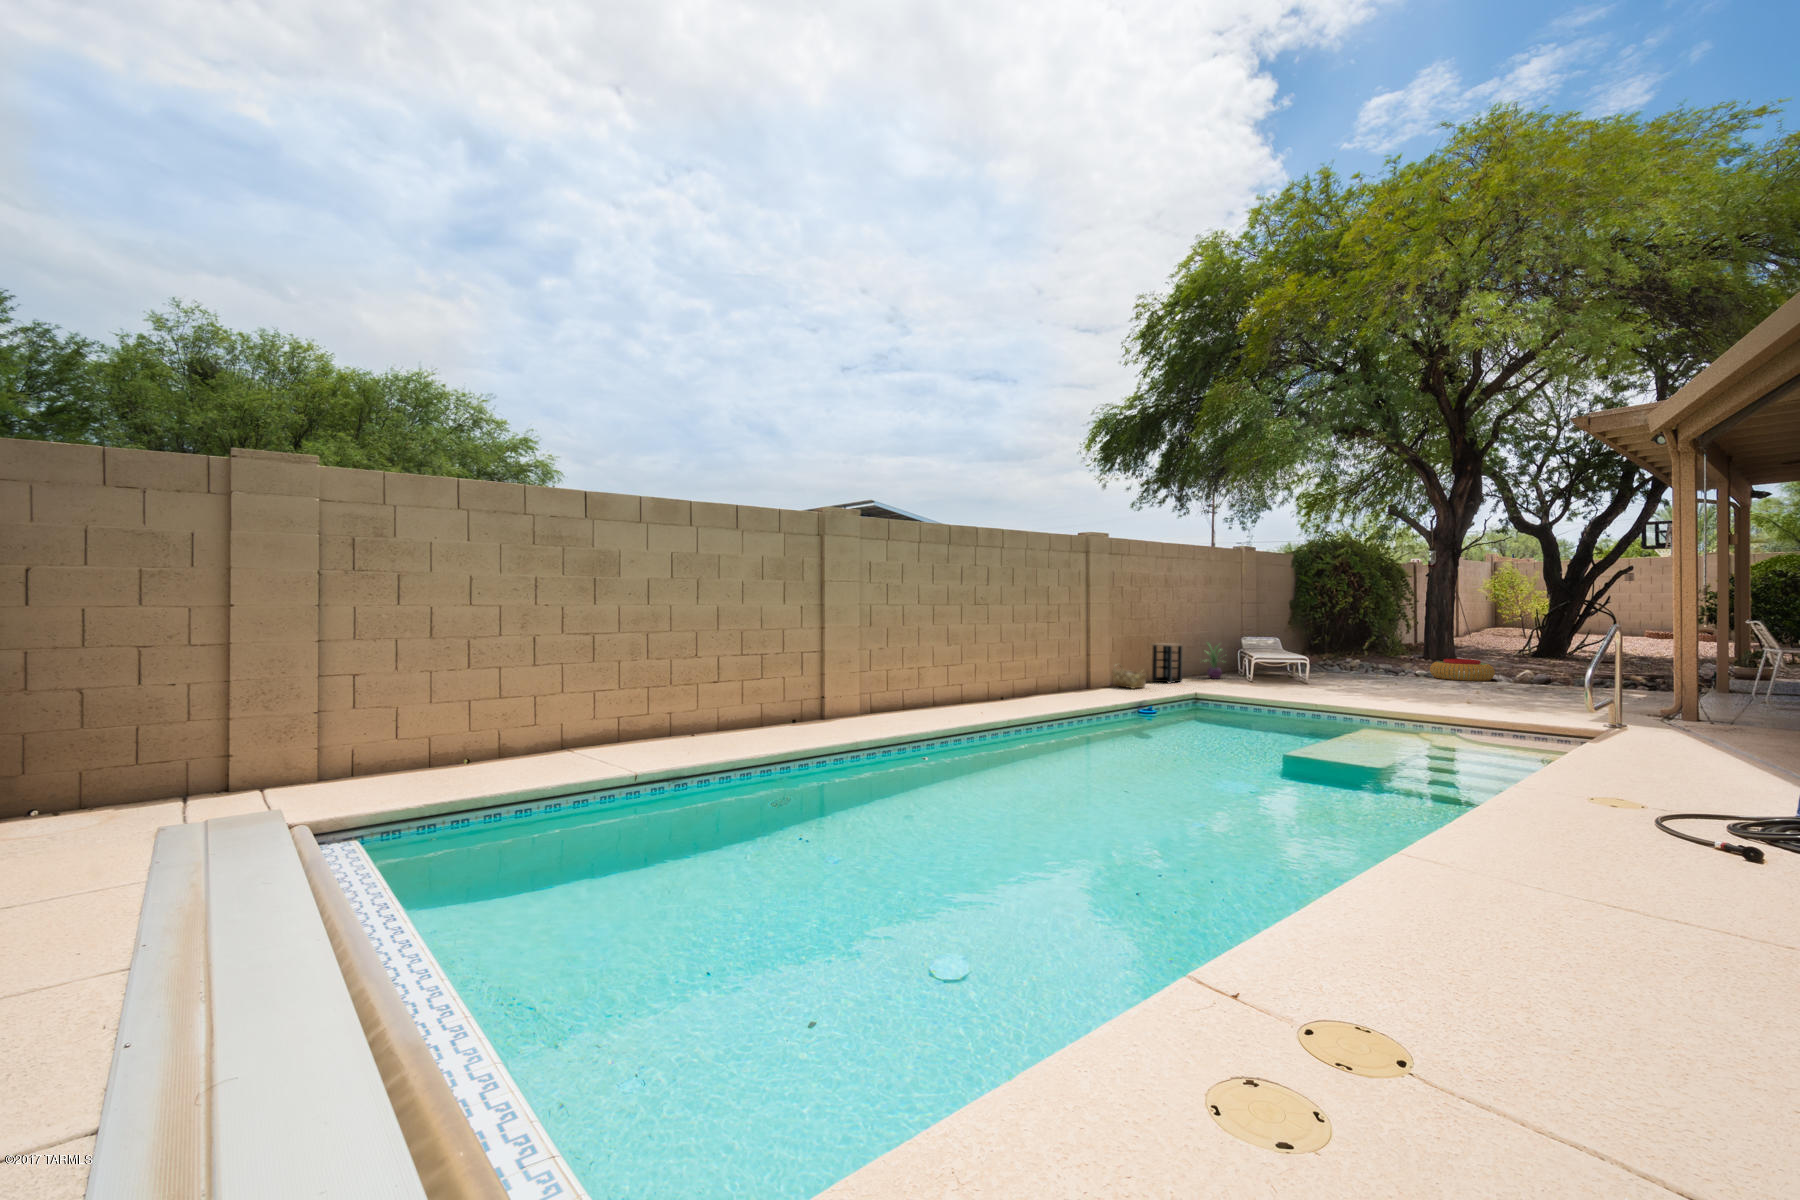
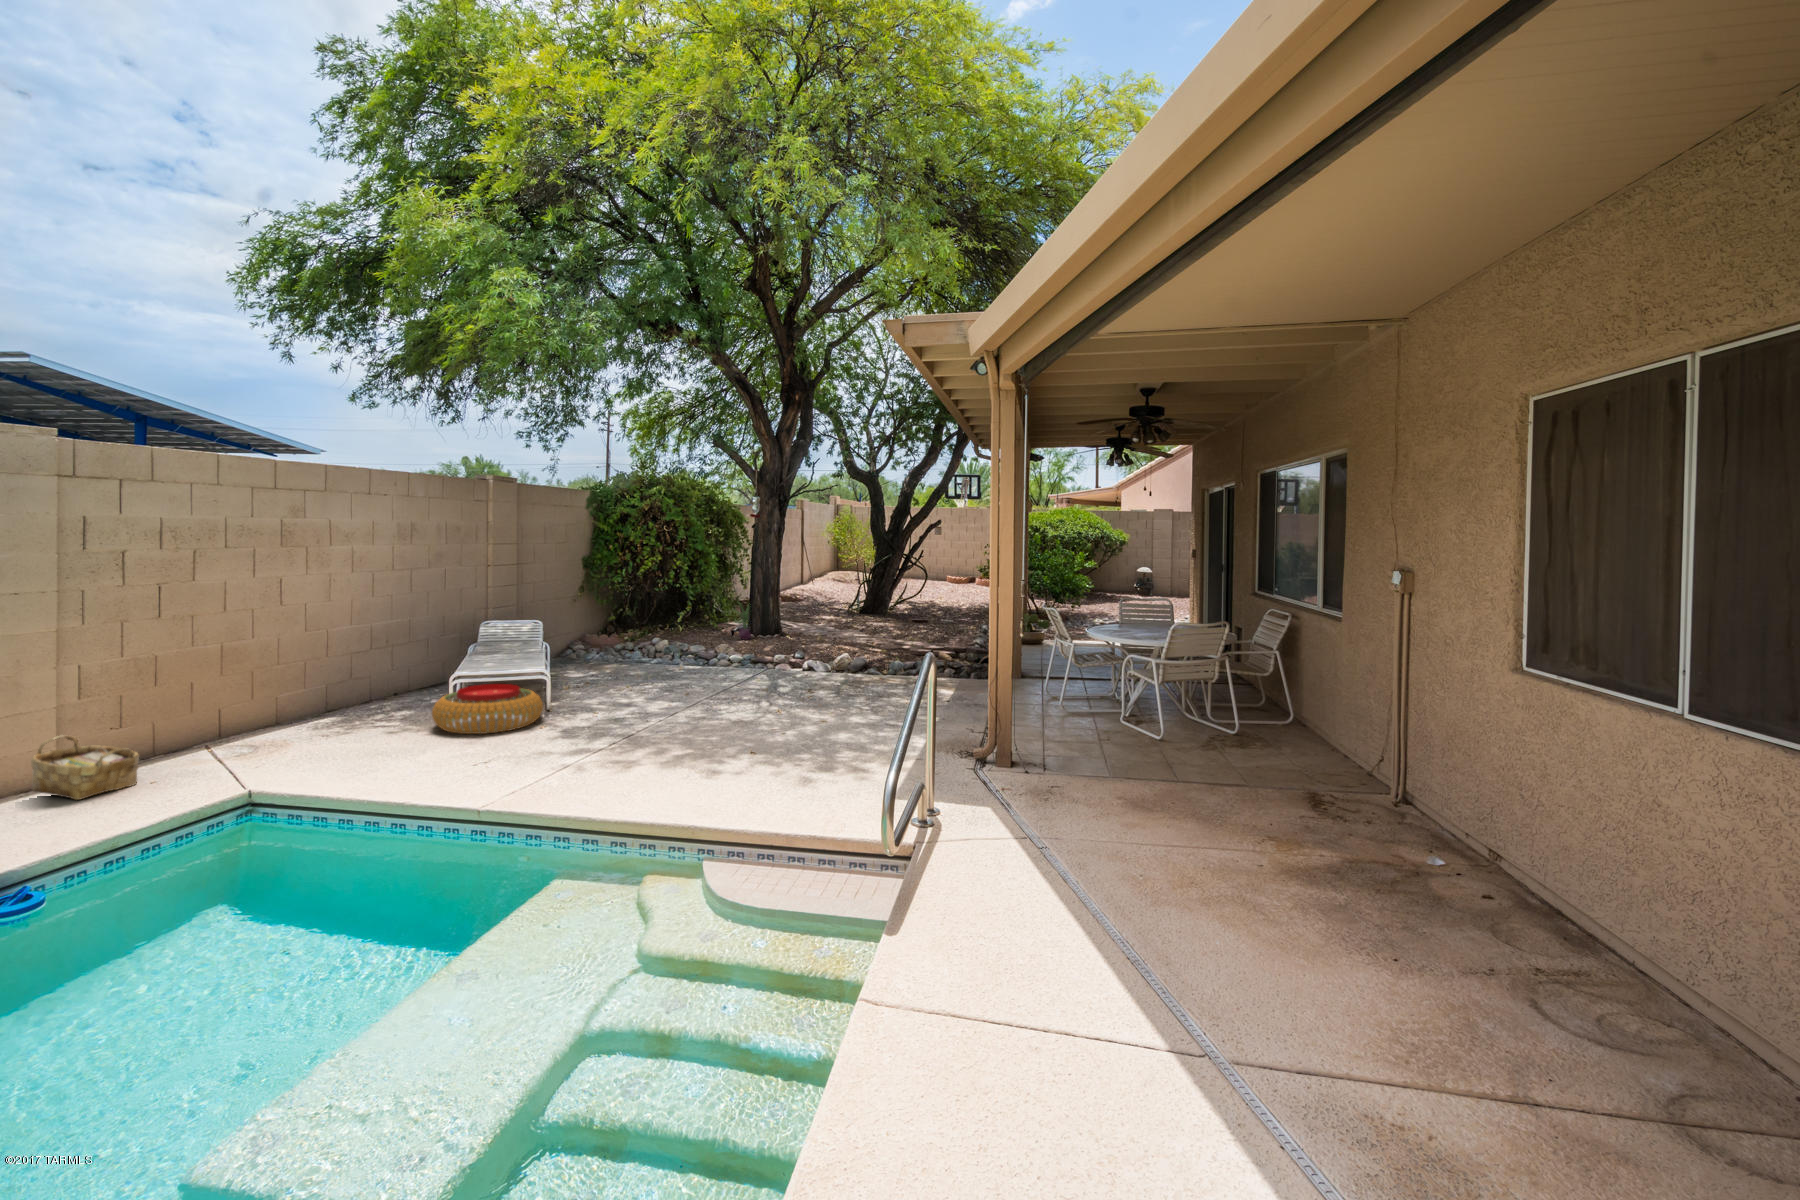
side table: present [1152,643,1183,683] -> none [209,660,296,749]
decorative plant: present [1207,643,1224,679] -> present [739,603,752,640]
pouf: present [1430,659,1495,681] -> present [432,684,543,734]

